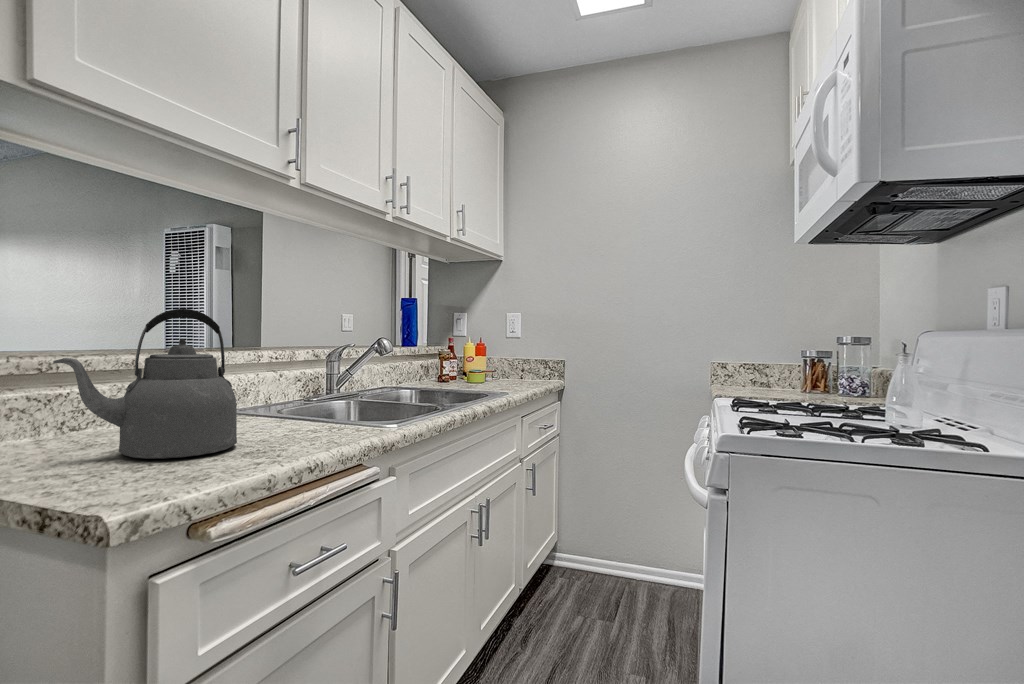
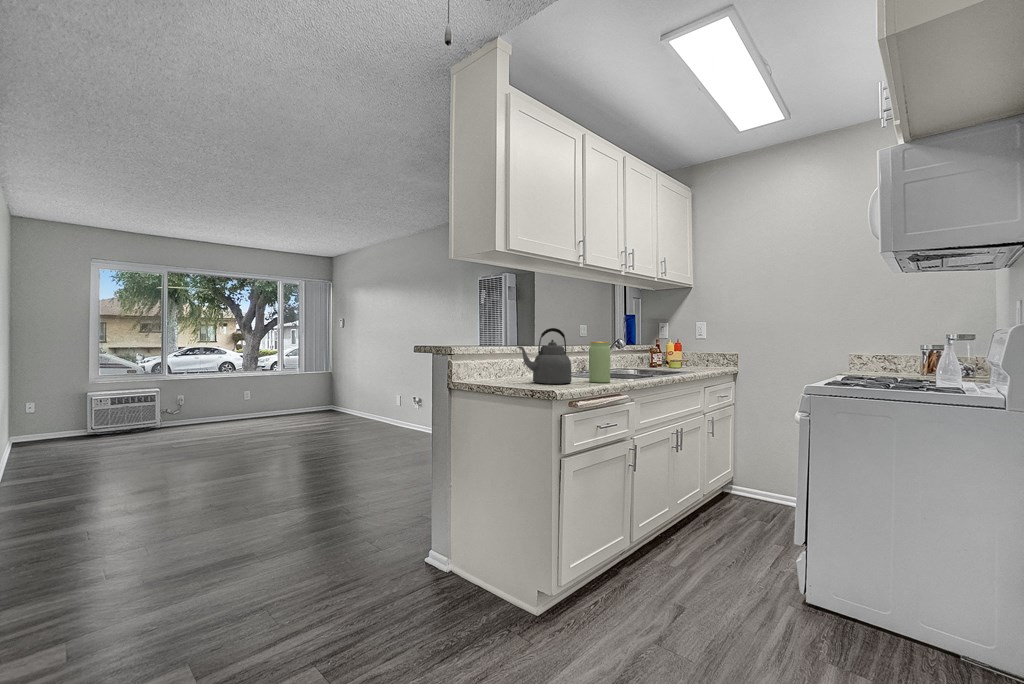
jar: none [291,344,342,440] -> present [589,342,610,383]

